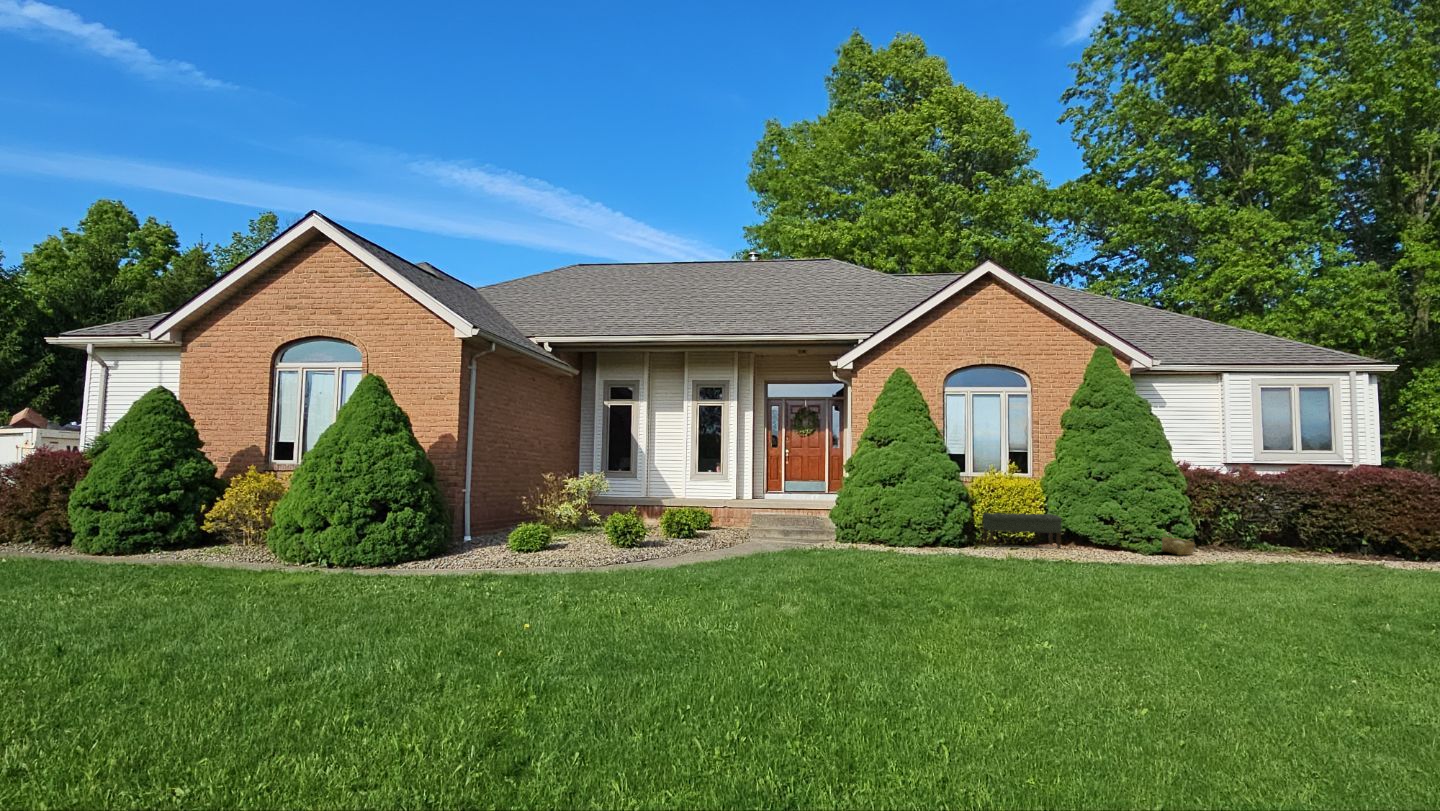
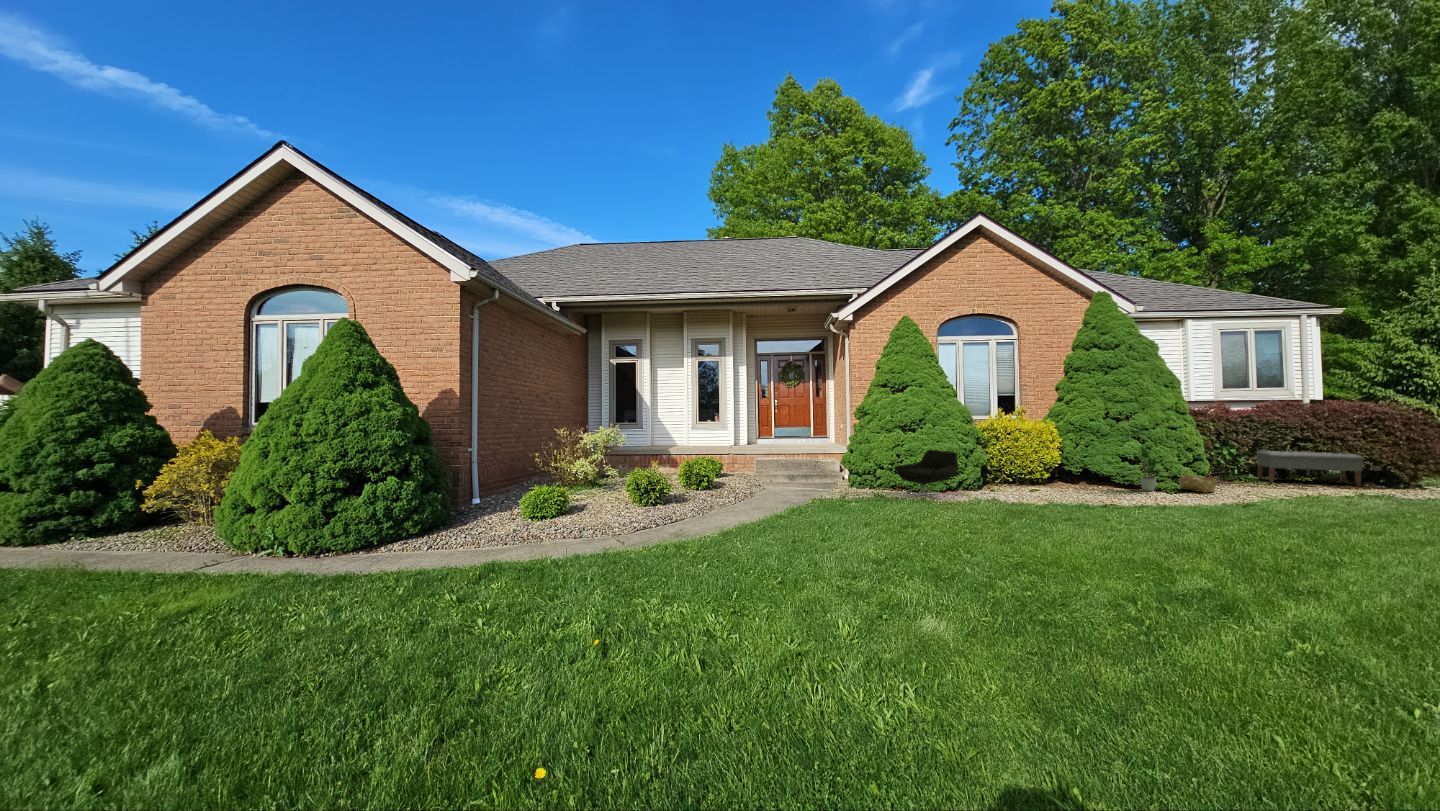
potted plant: none [1108,502,1145,552] -> present [1139,445,1159,491]
lounge chair: none [865,503,924,551] -> present [894,449,958,498]
bench: present [982,513,1062,548] -> present [1257,451,1363,486]

